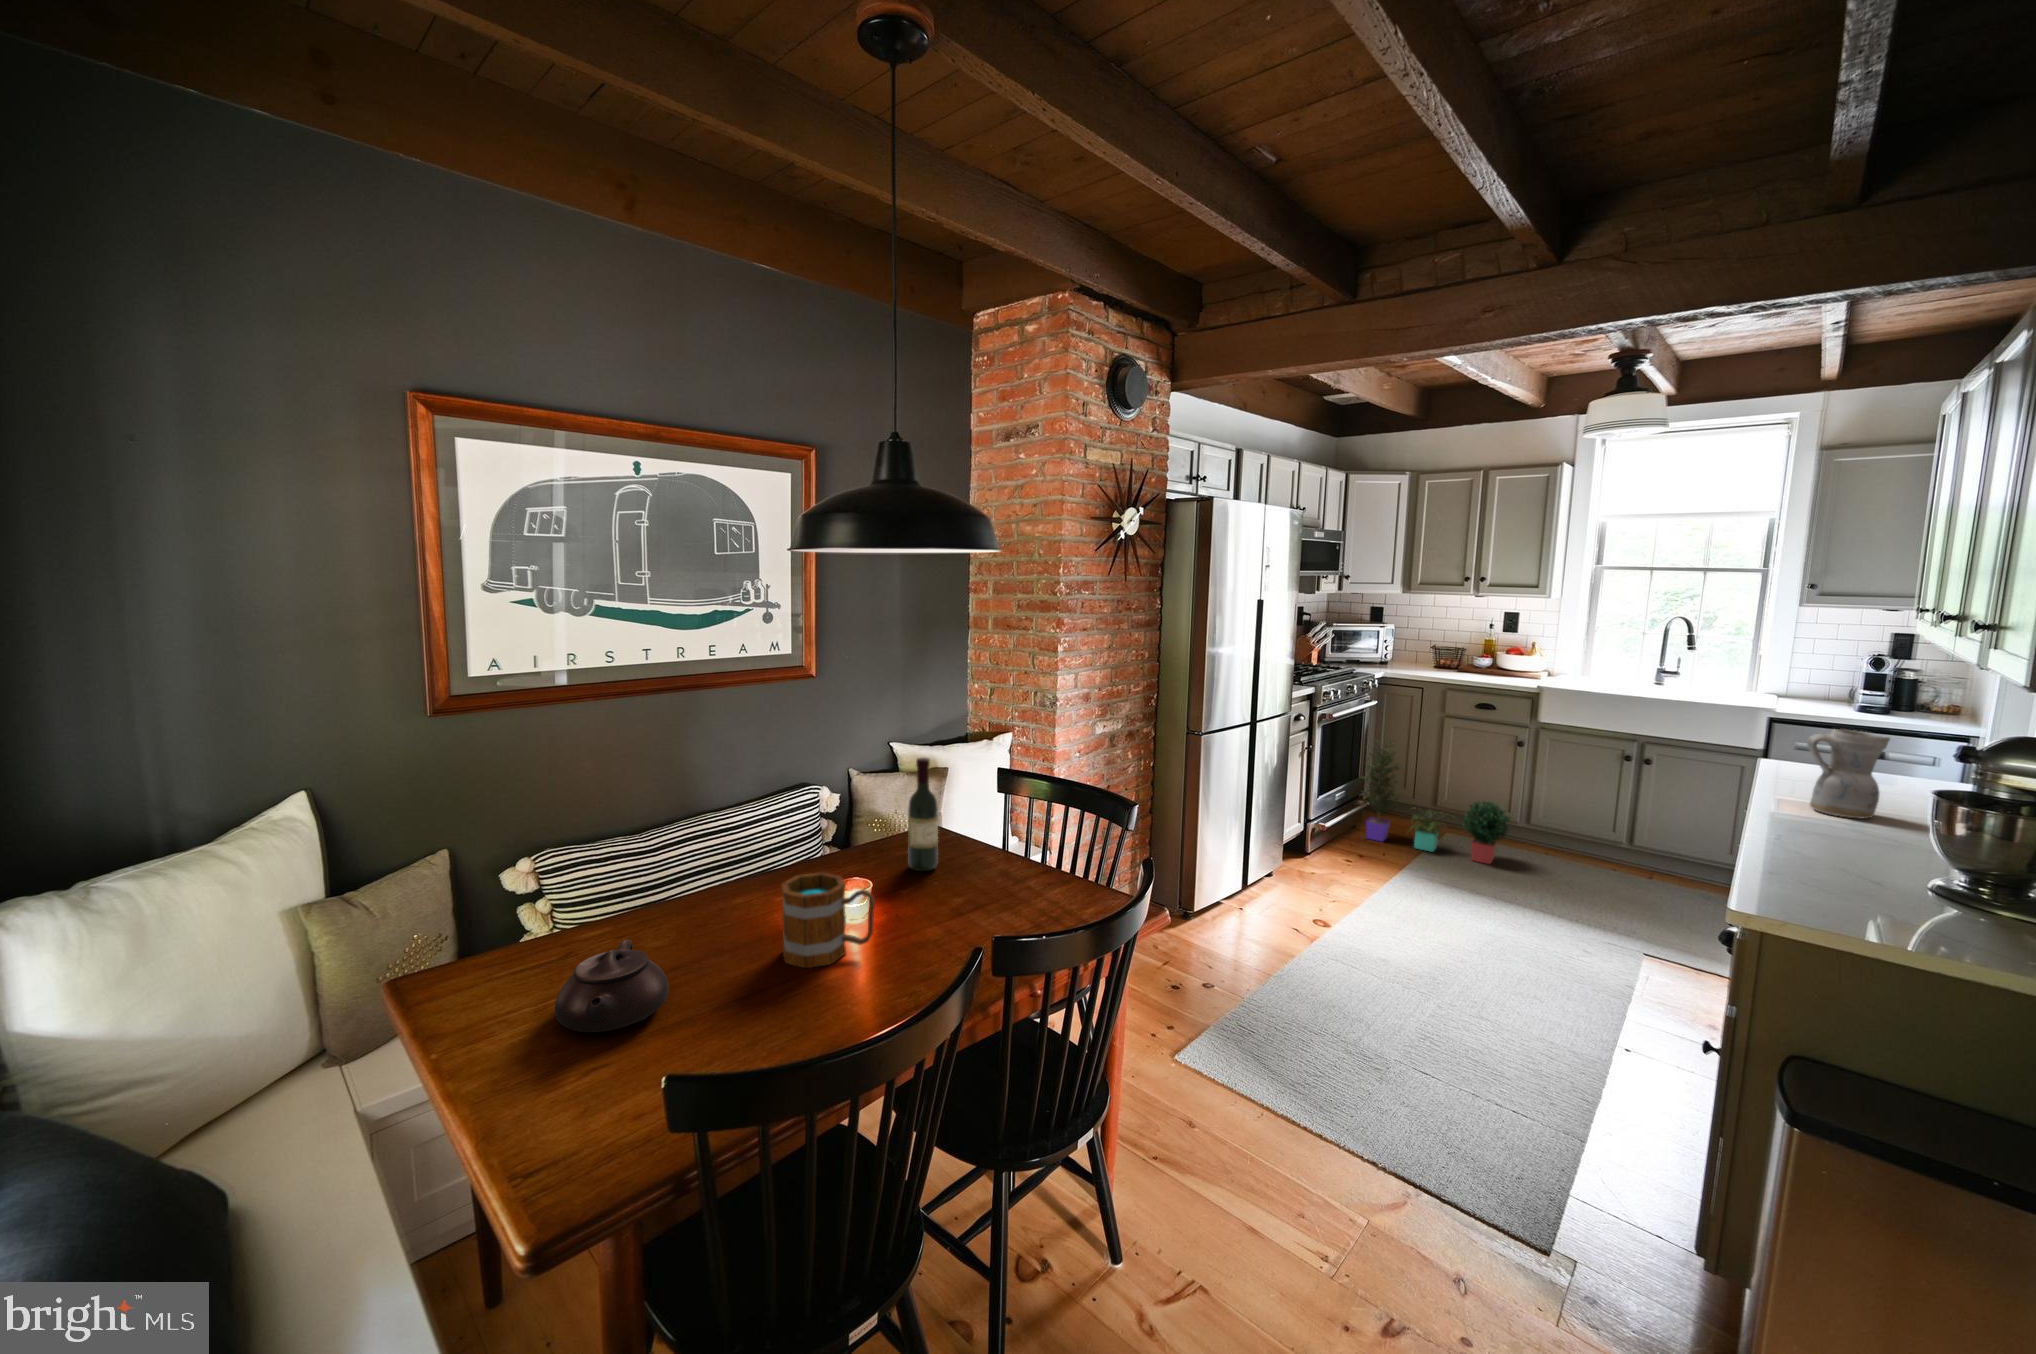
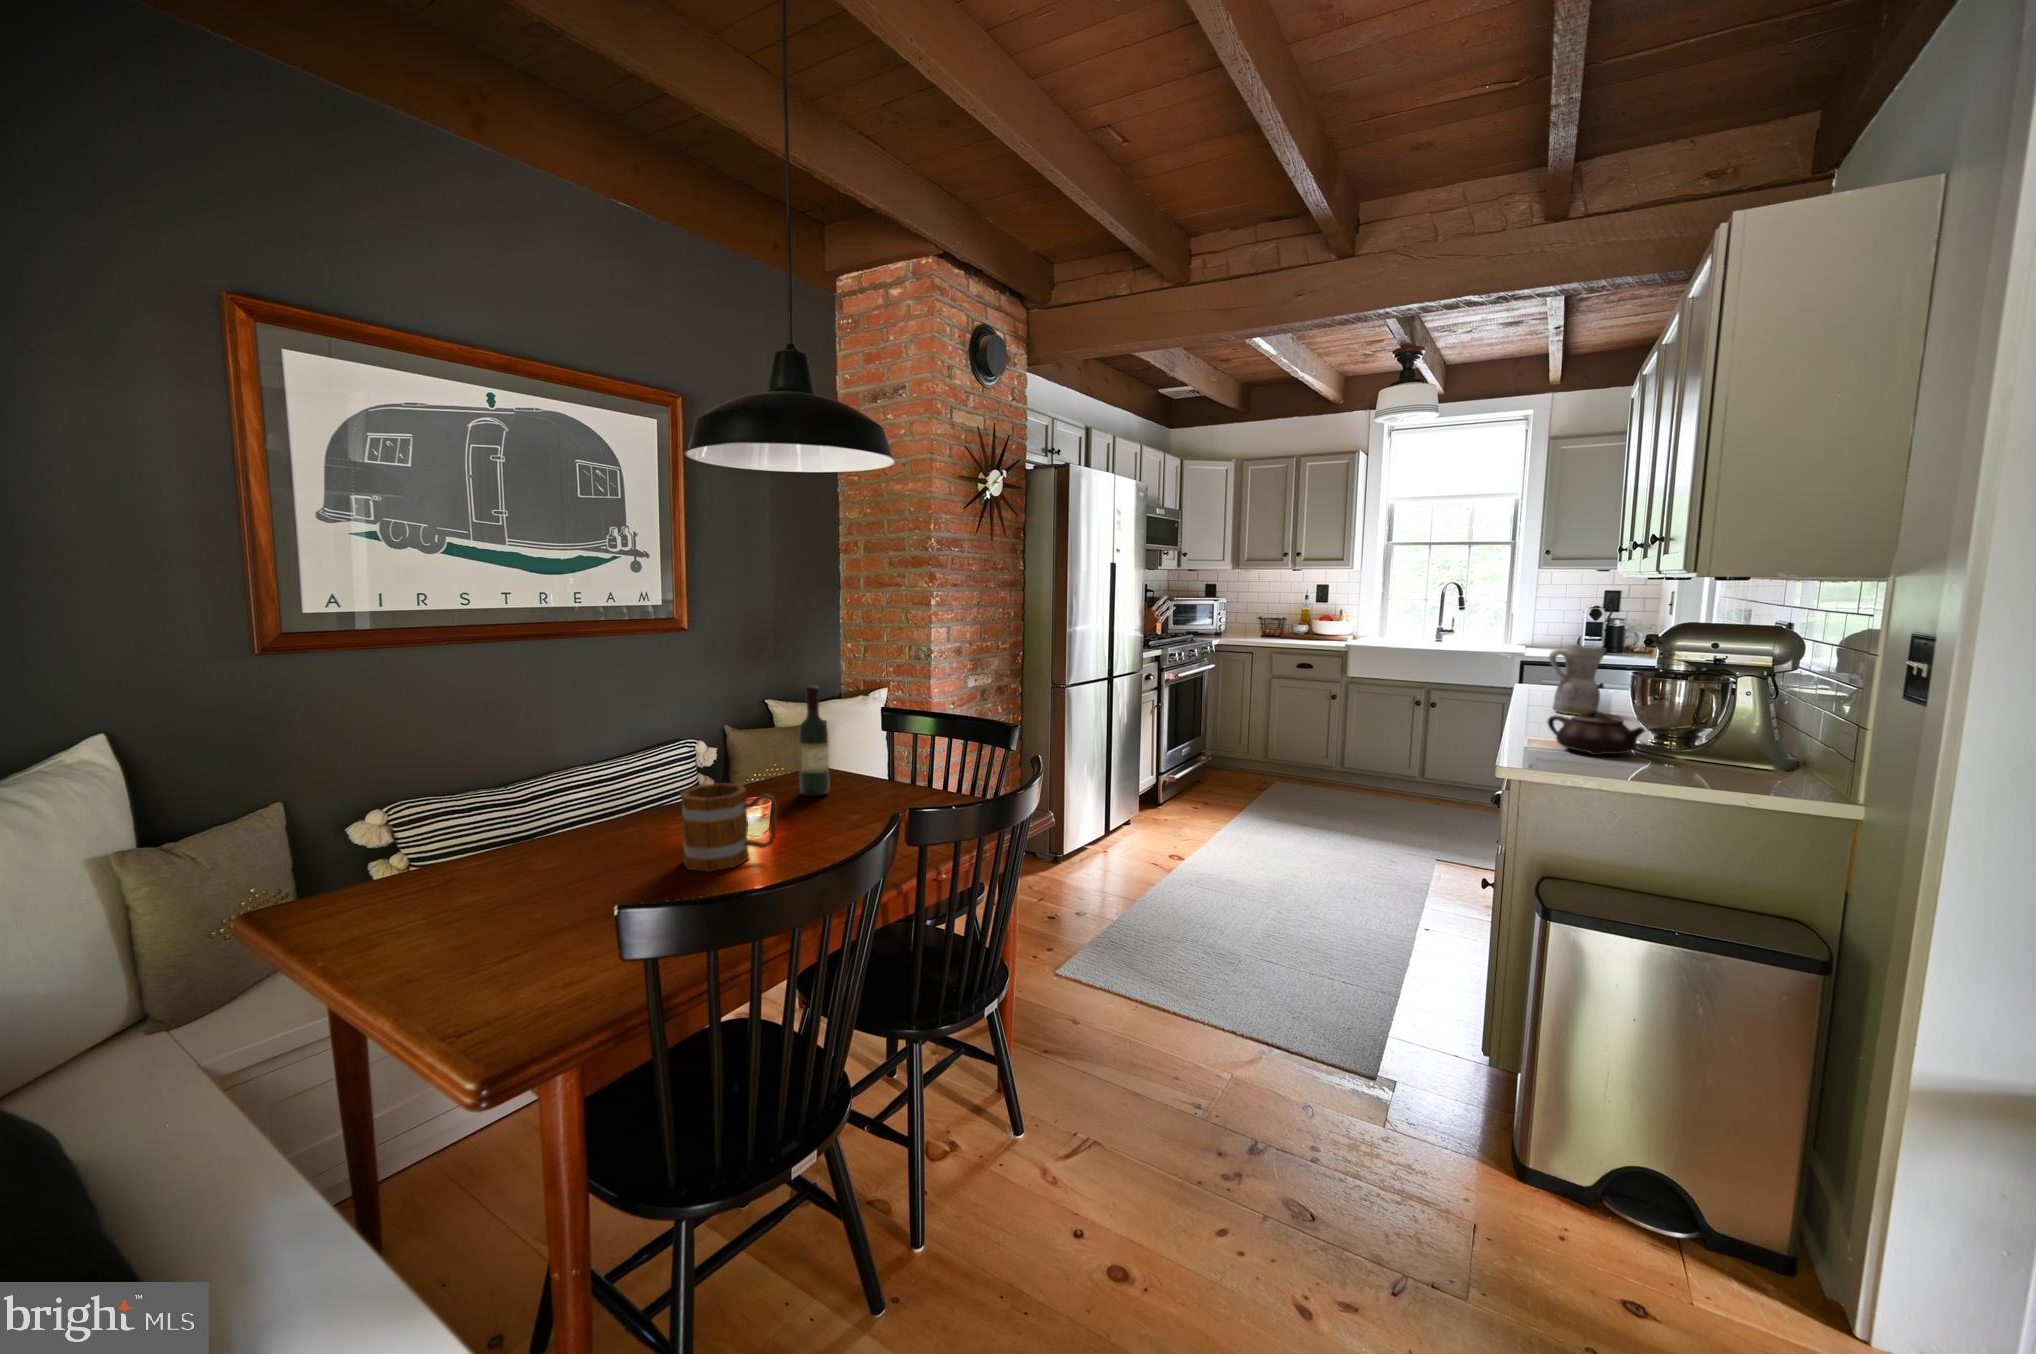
potted plant: present [1362,740,1511,864] -> none [1201,696,1329,800]
teapot: present [555,940,669,1032] -> present [1547,711,1645,755]

